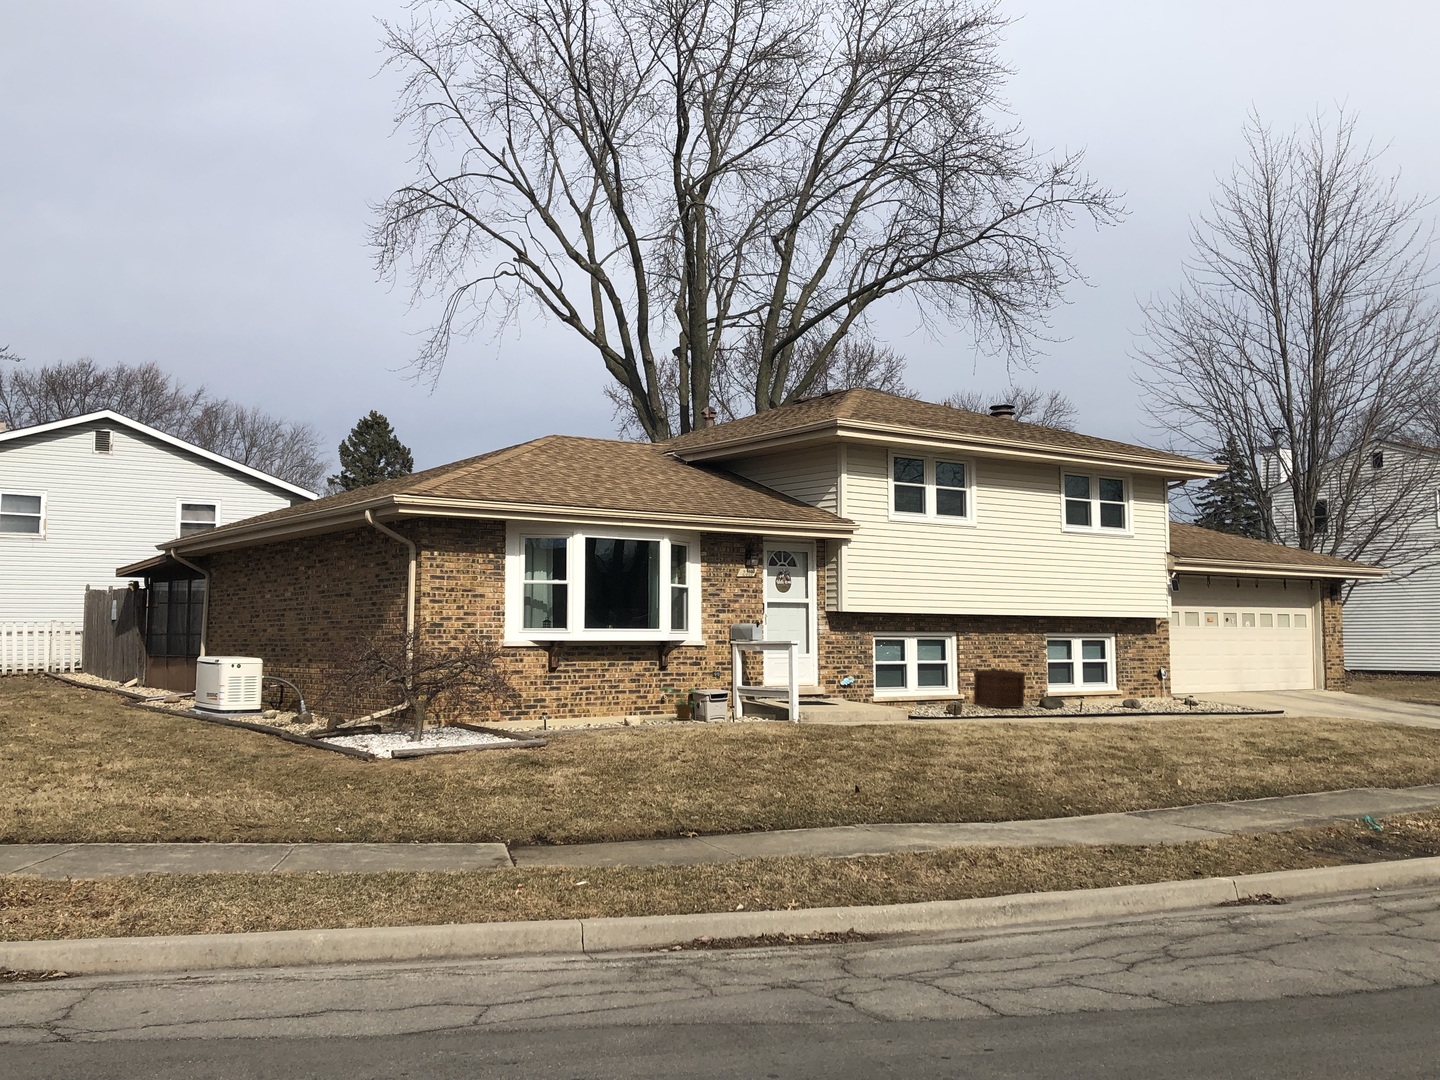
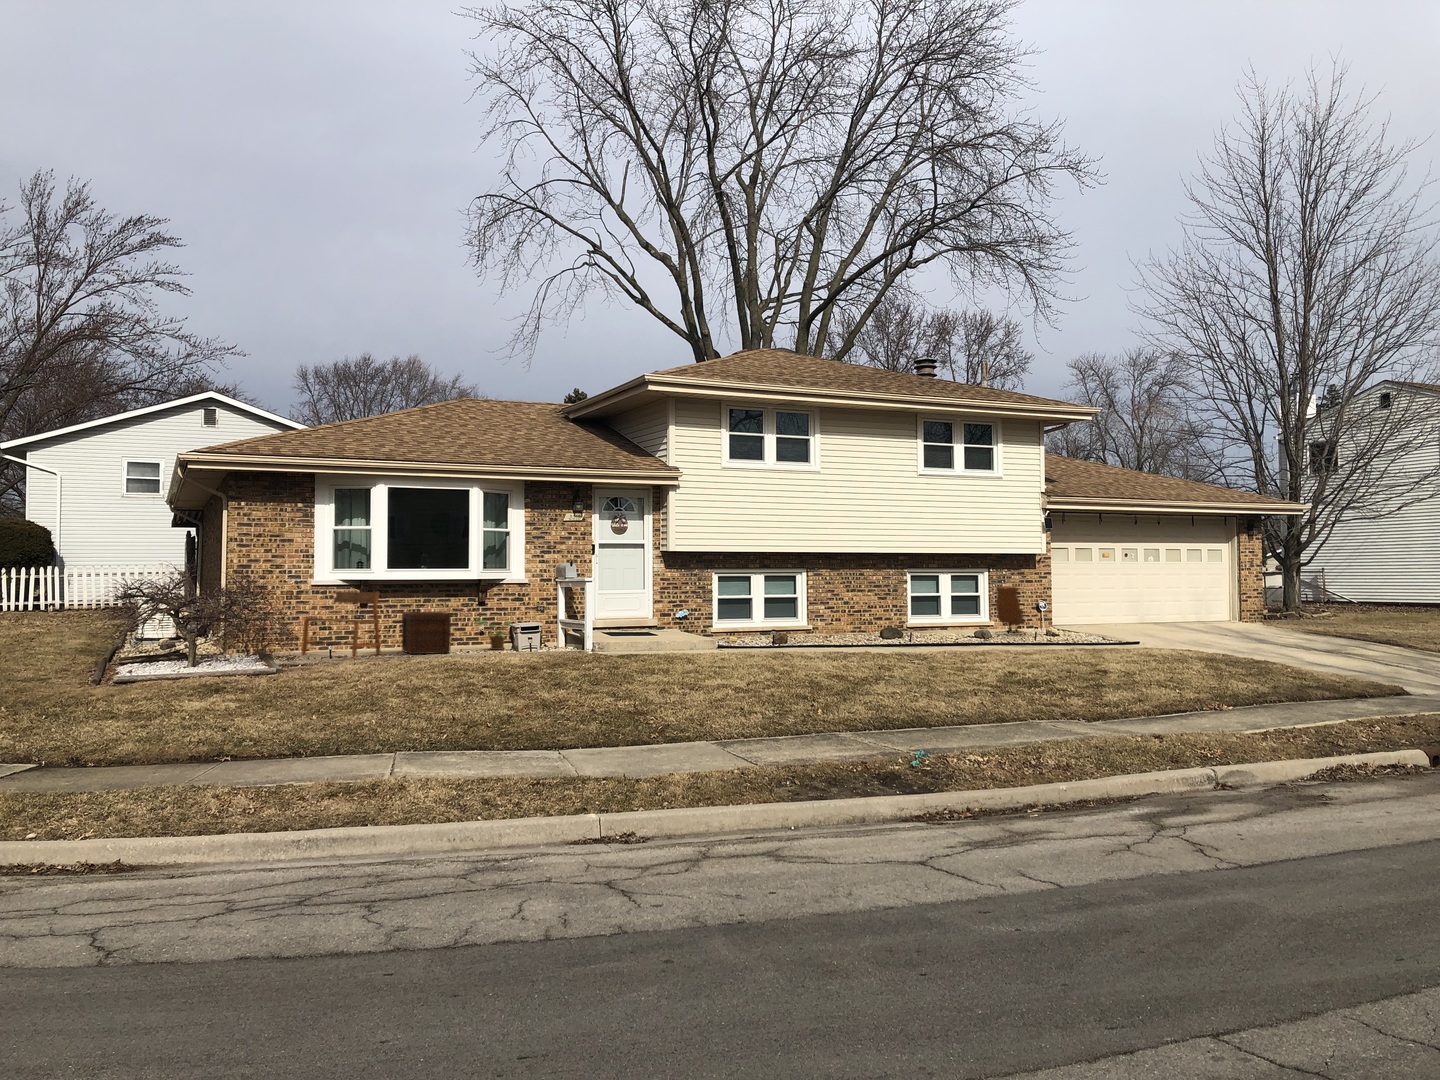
bench: none [496,653,583,731] -> present [302,592,381,658]
lounge chair: none [1129,655,1162,706] -> present [996,587,1026,634]
wooden crate: present [974,670,1025,708] -> present [402,612,451,654]

